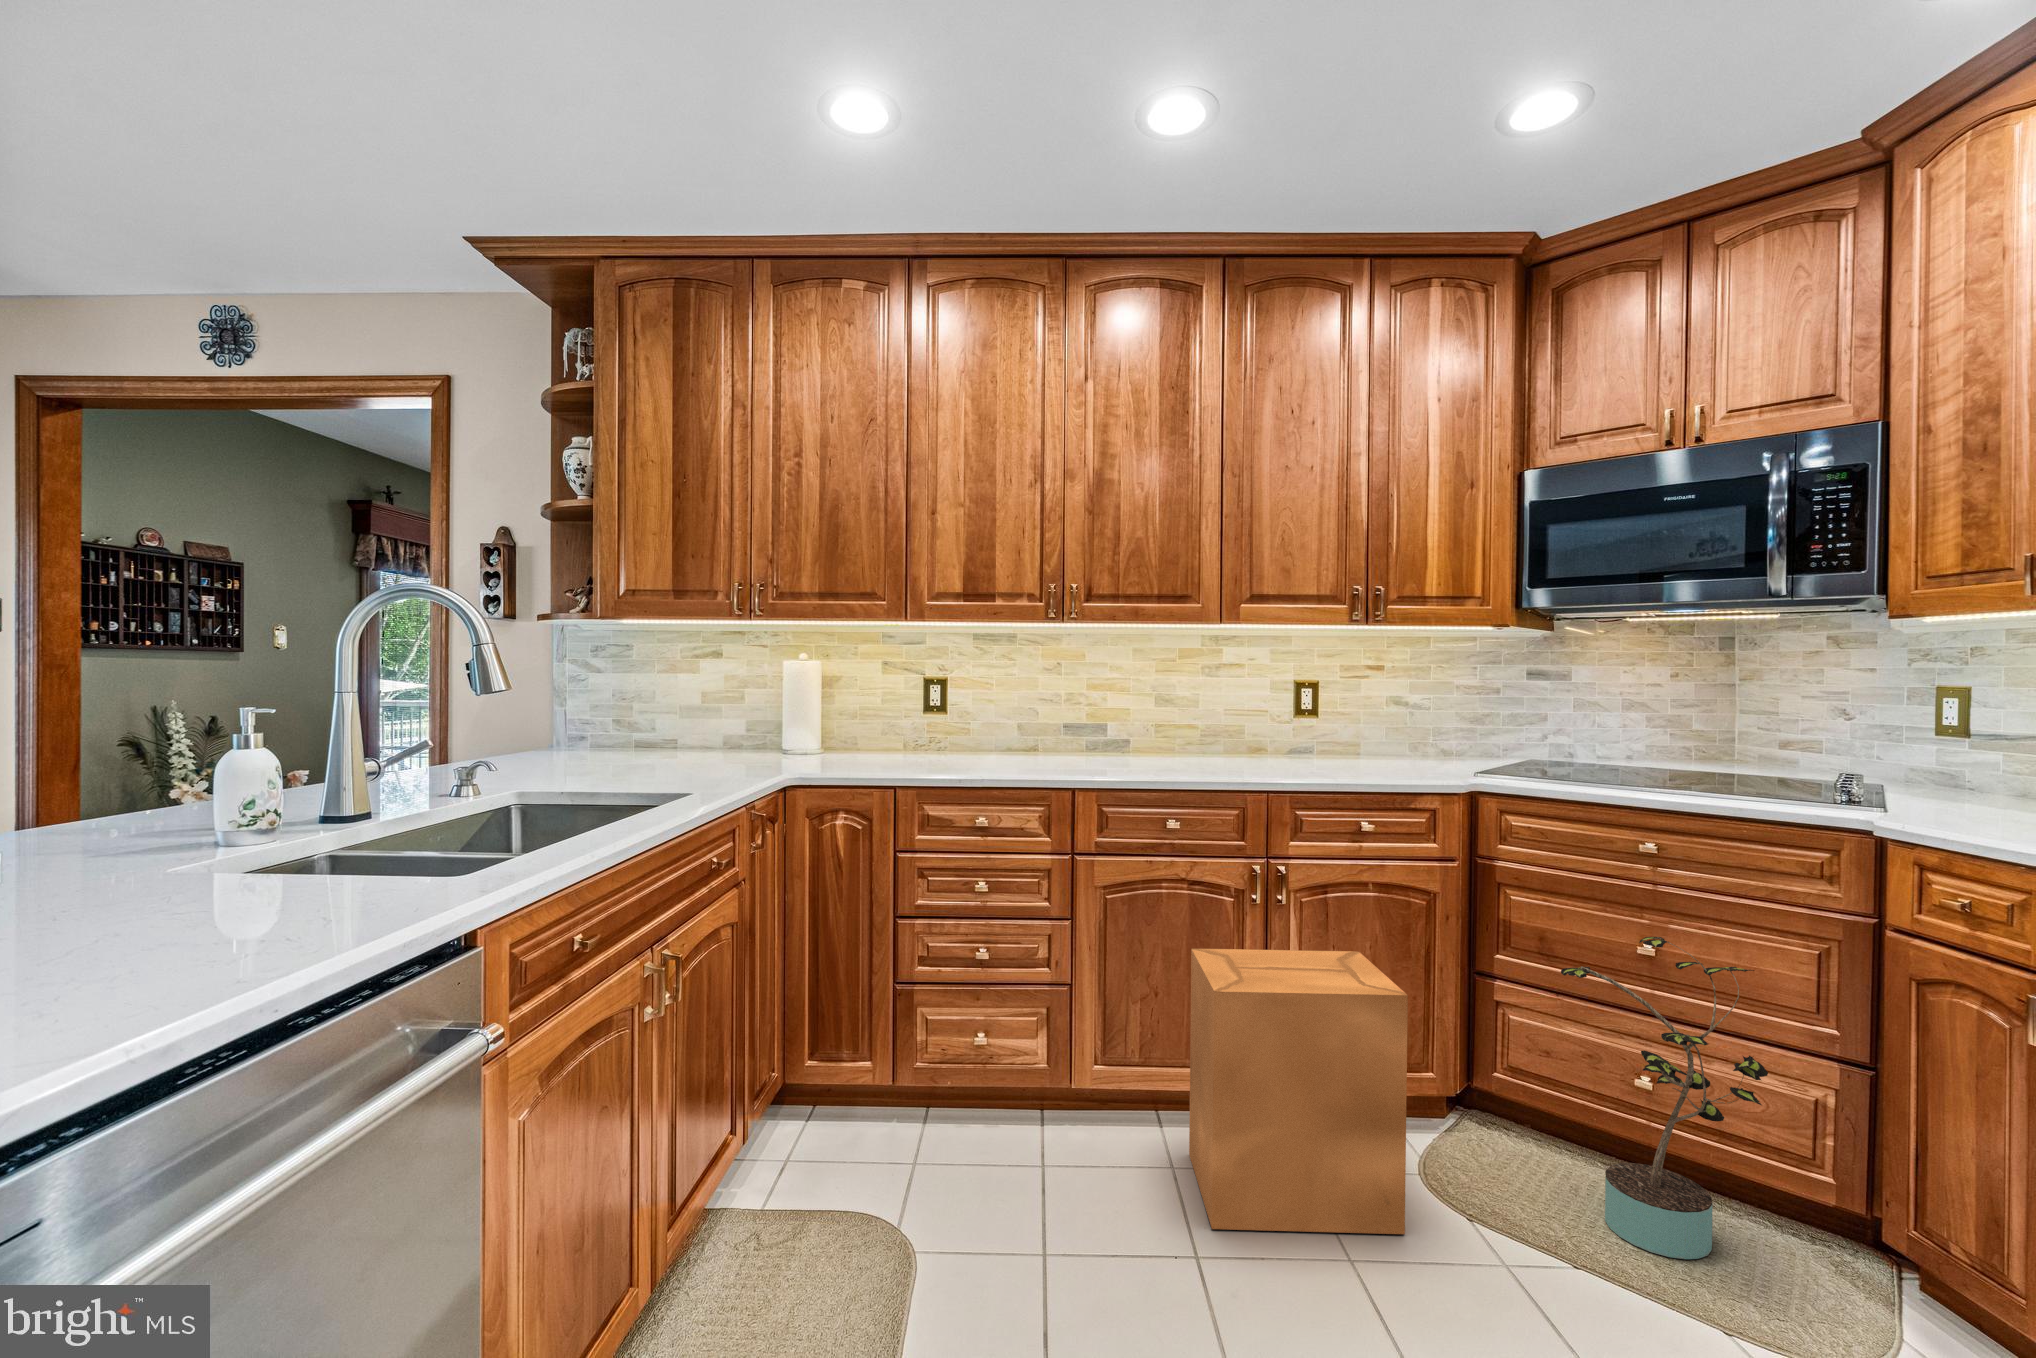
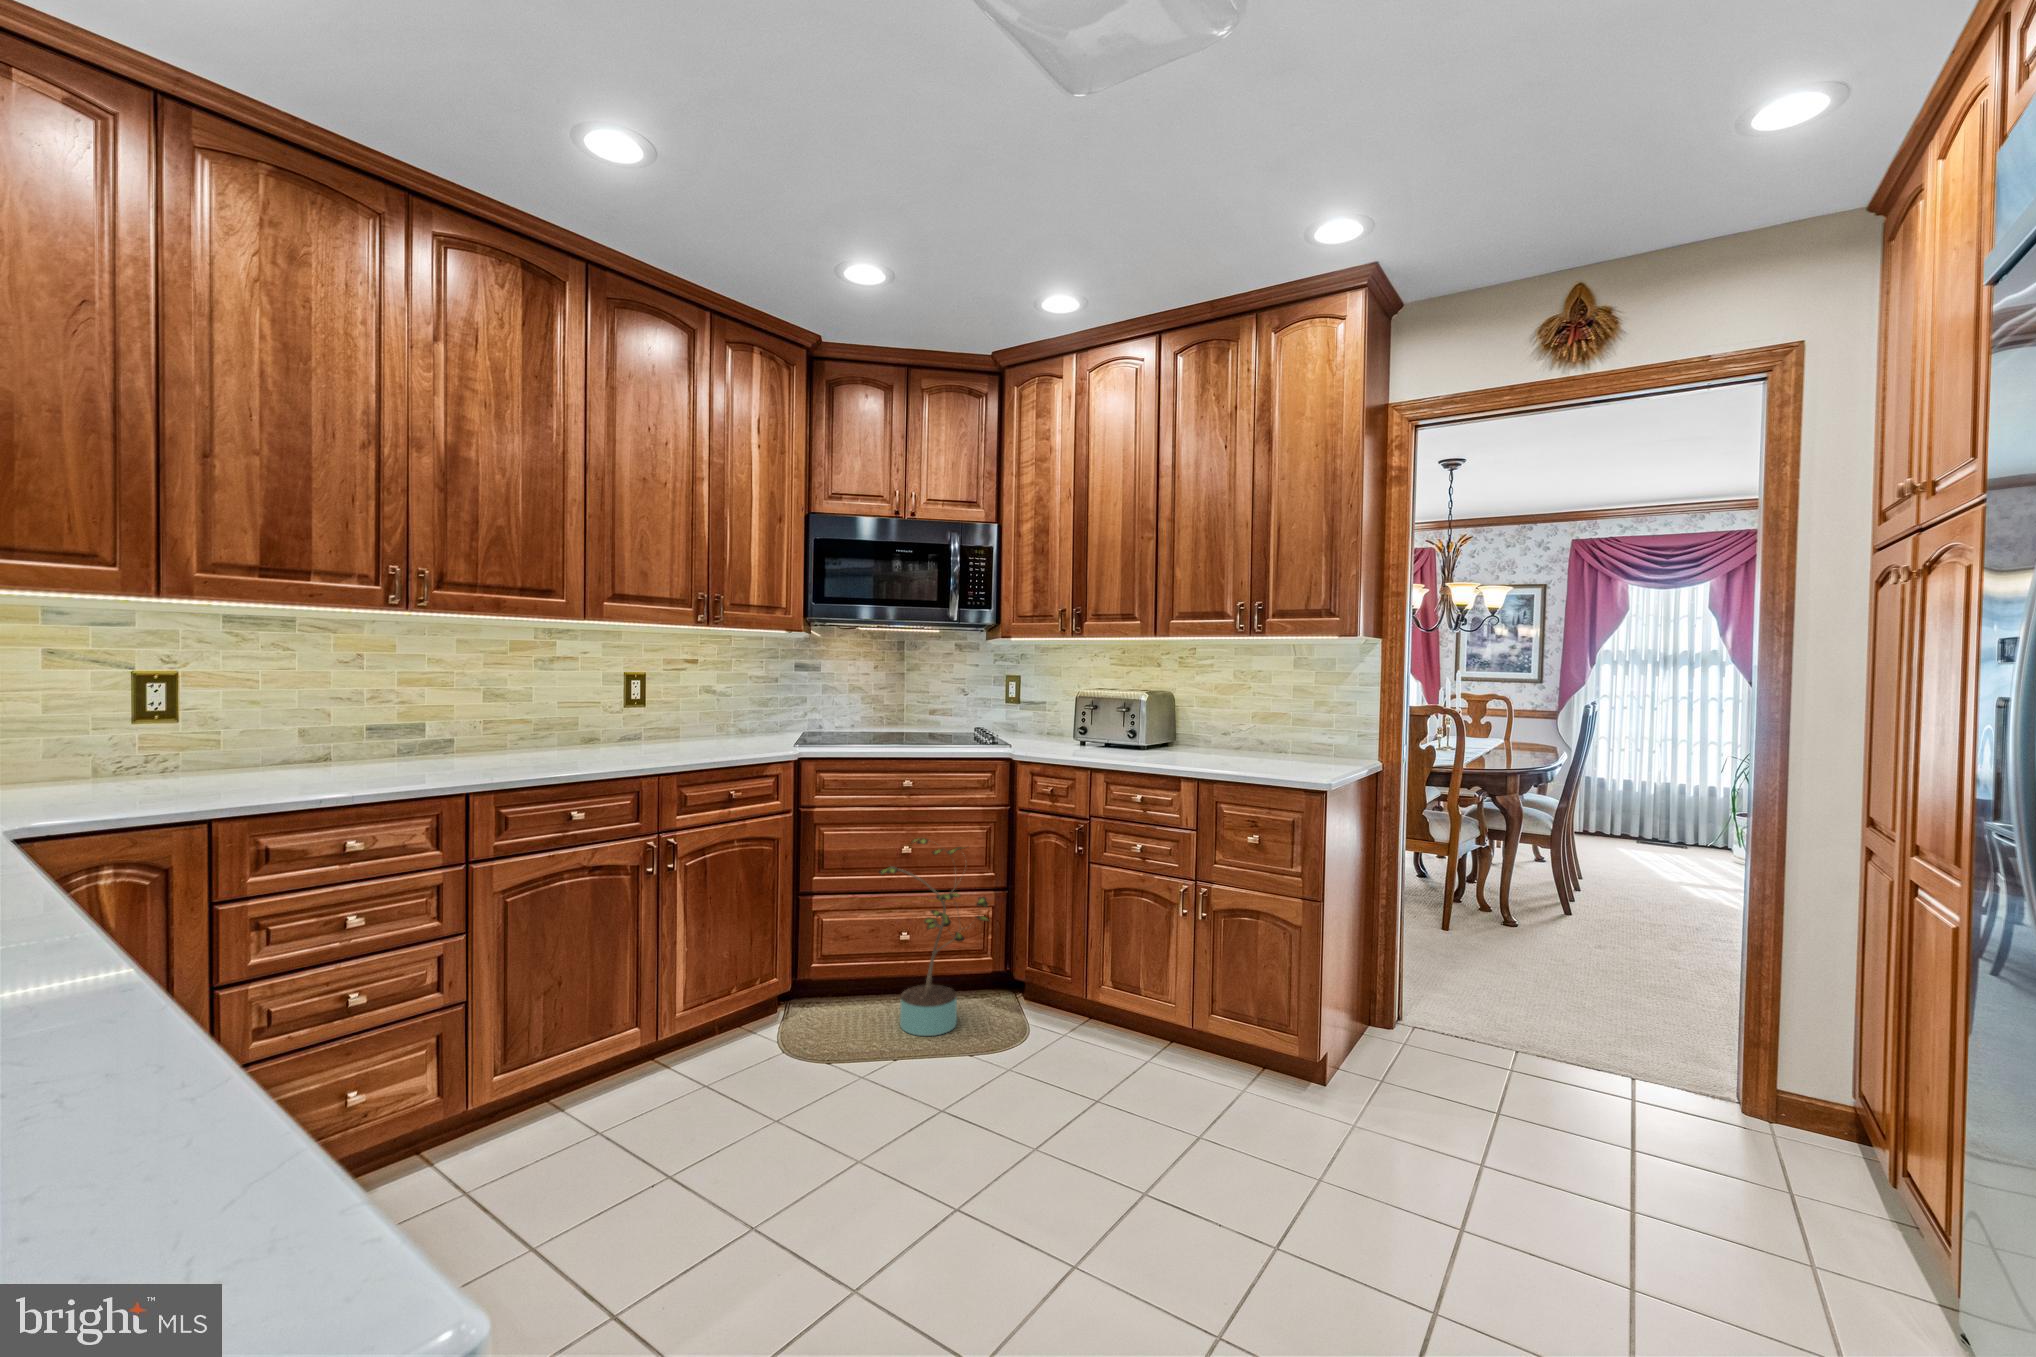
cardboard box: present [1189,949,1408,1234] -> none [613,895,814,1161]

